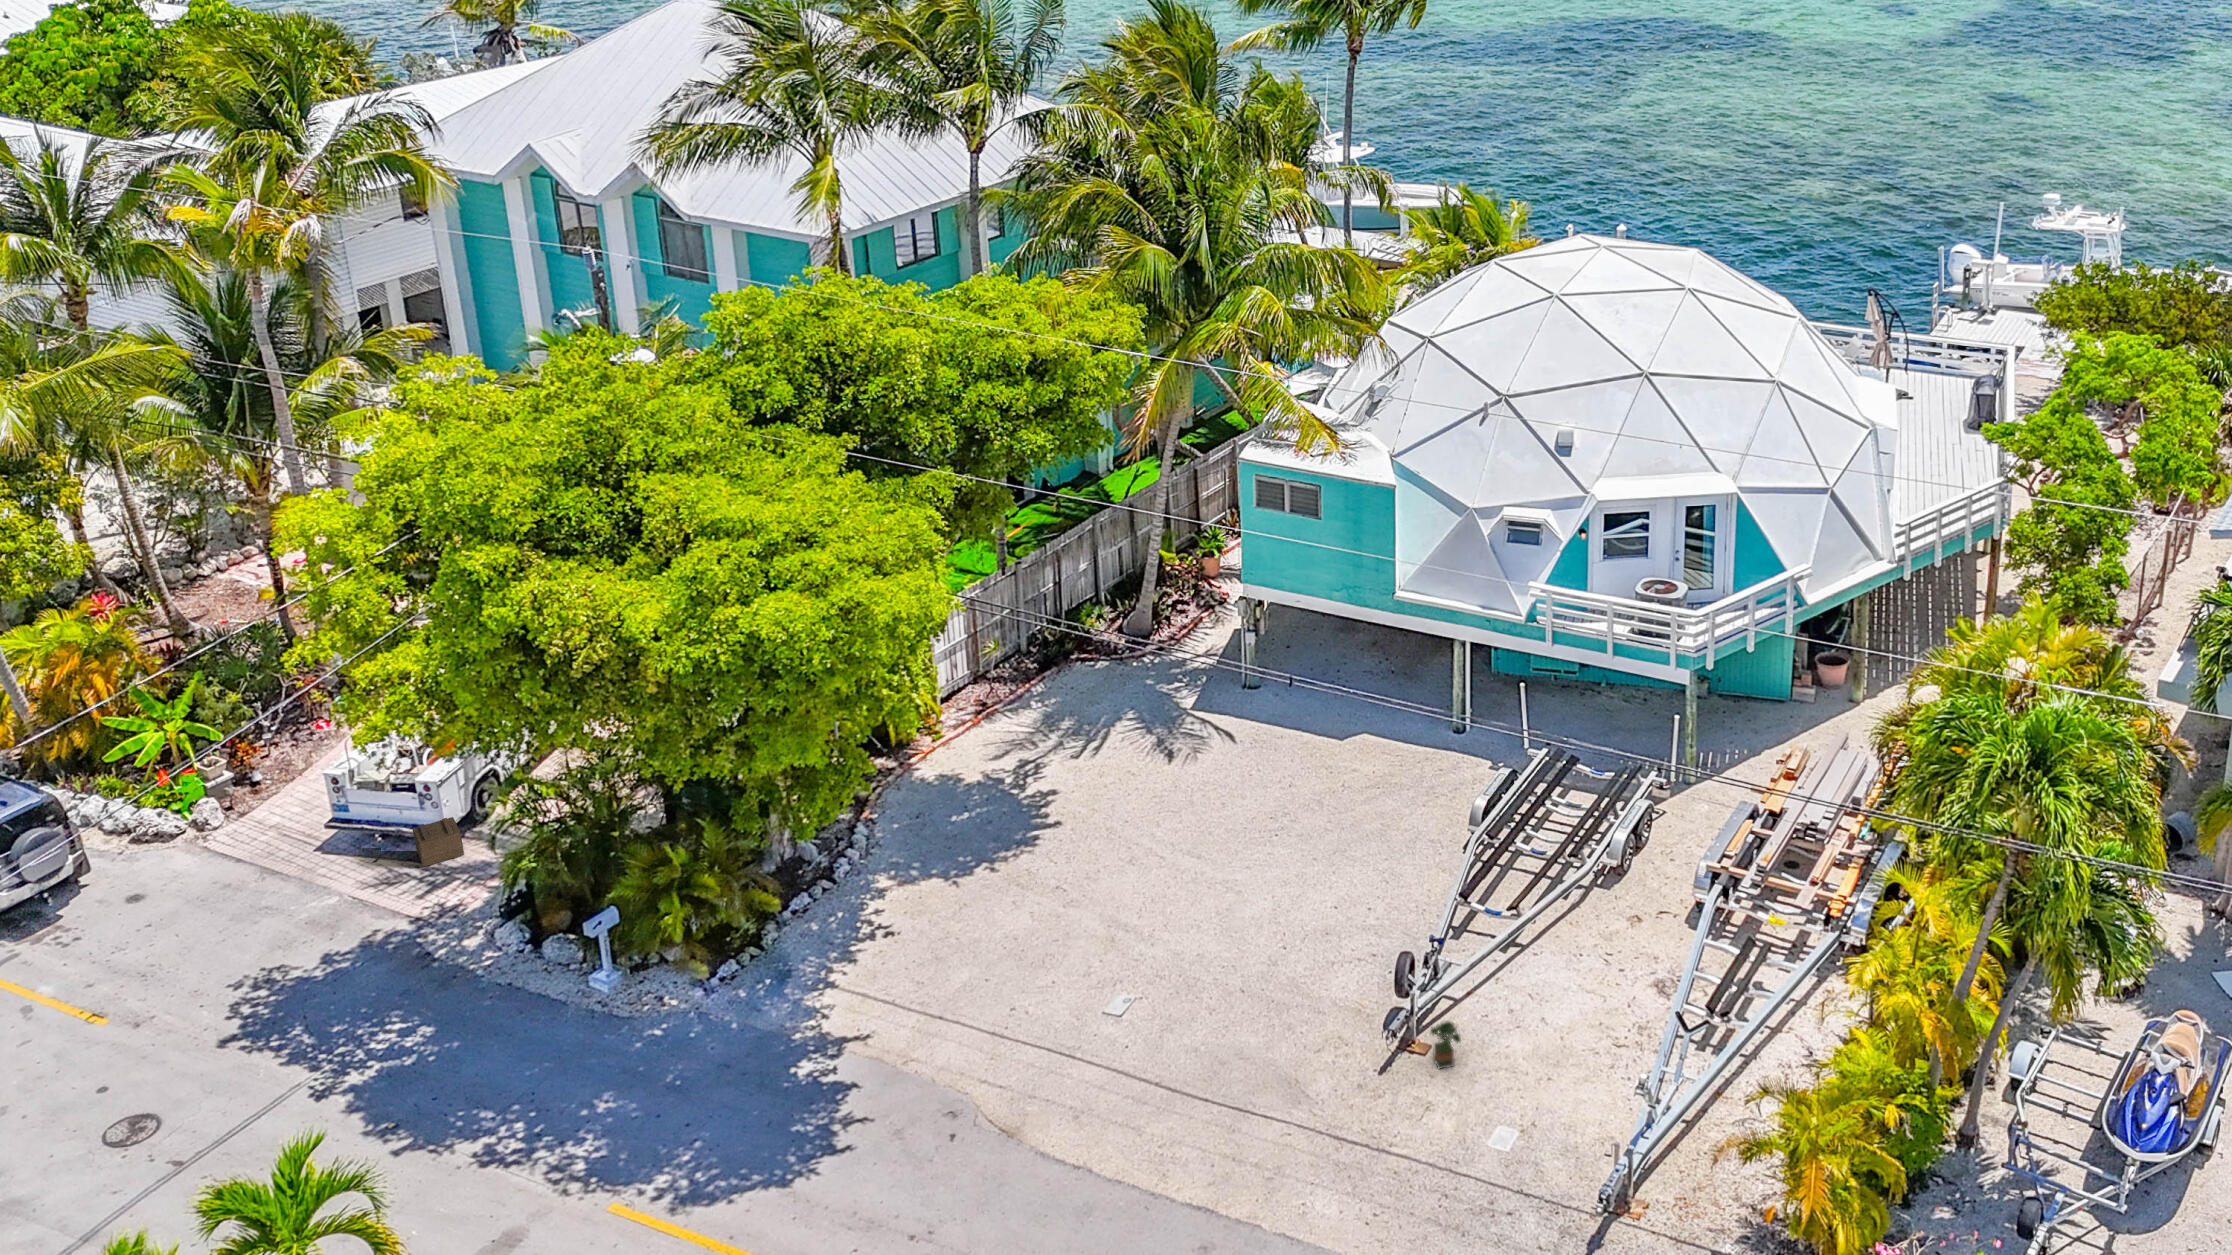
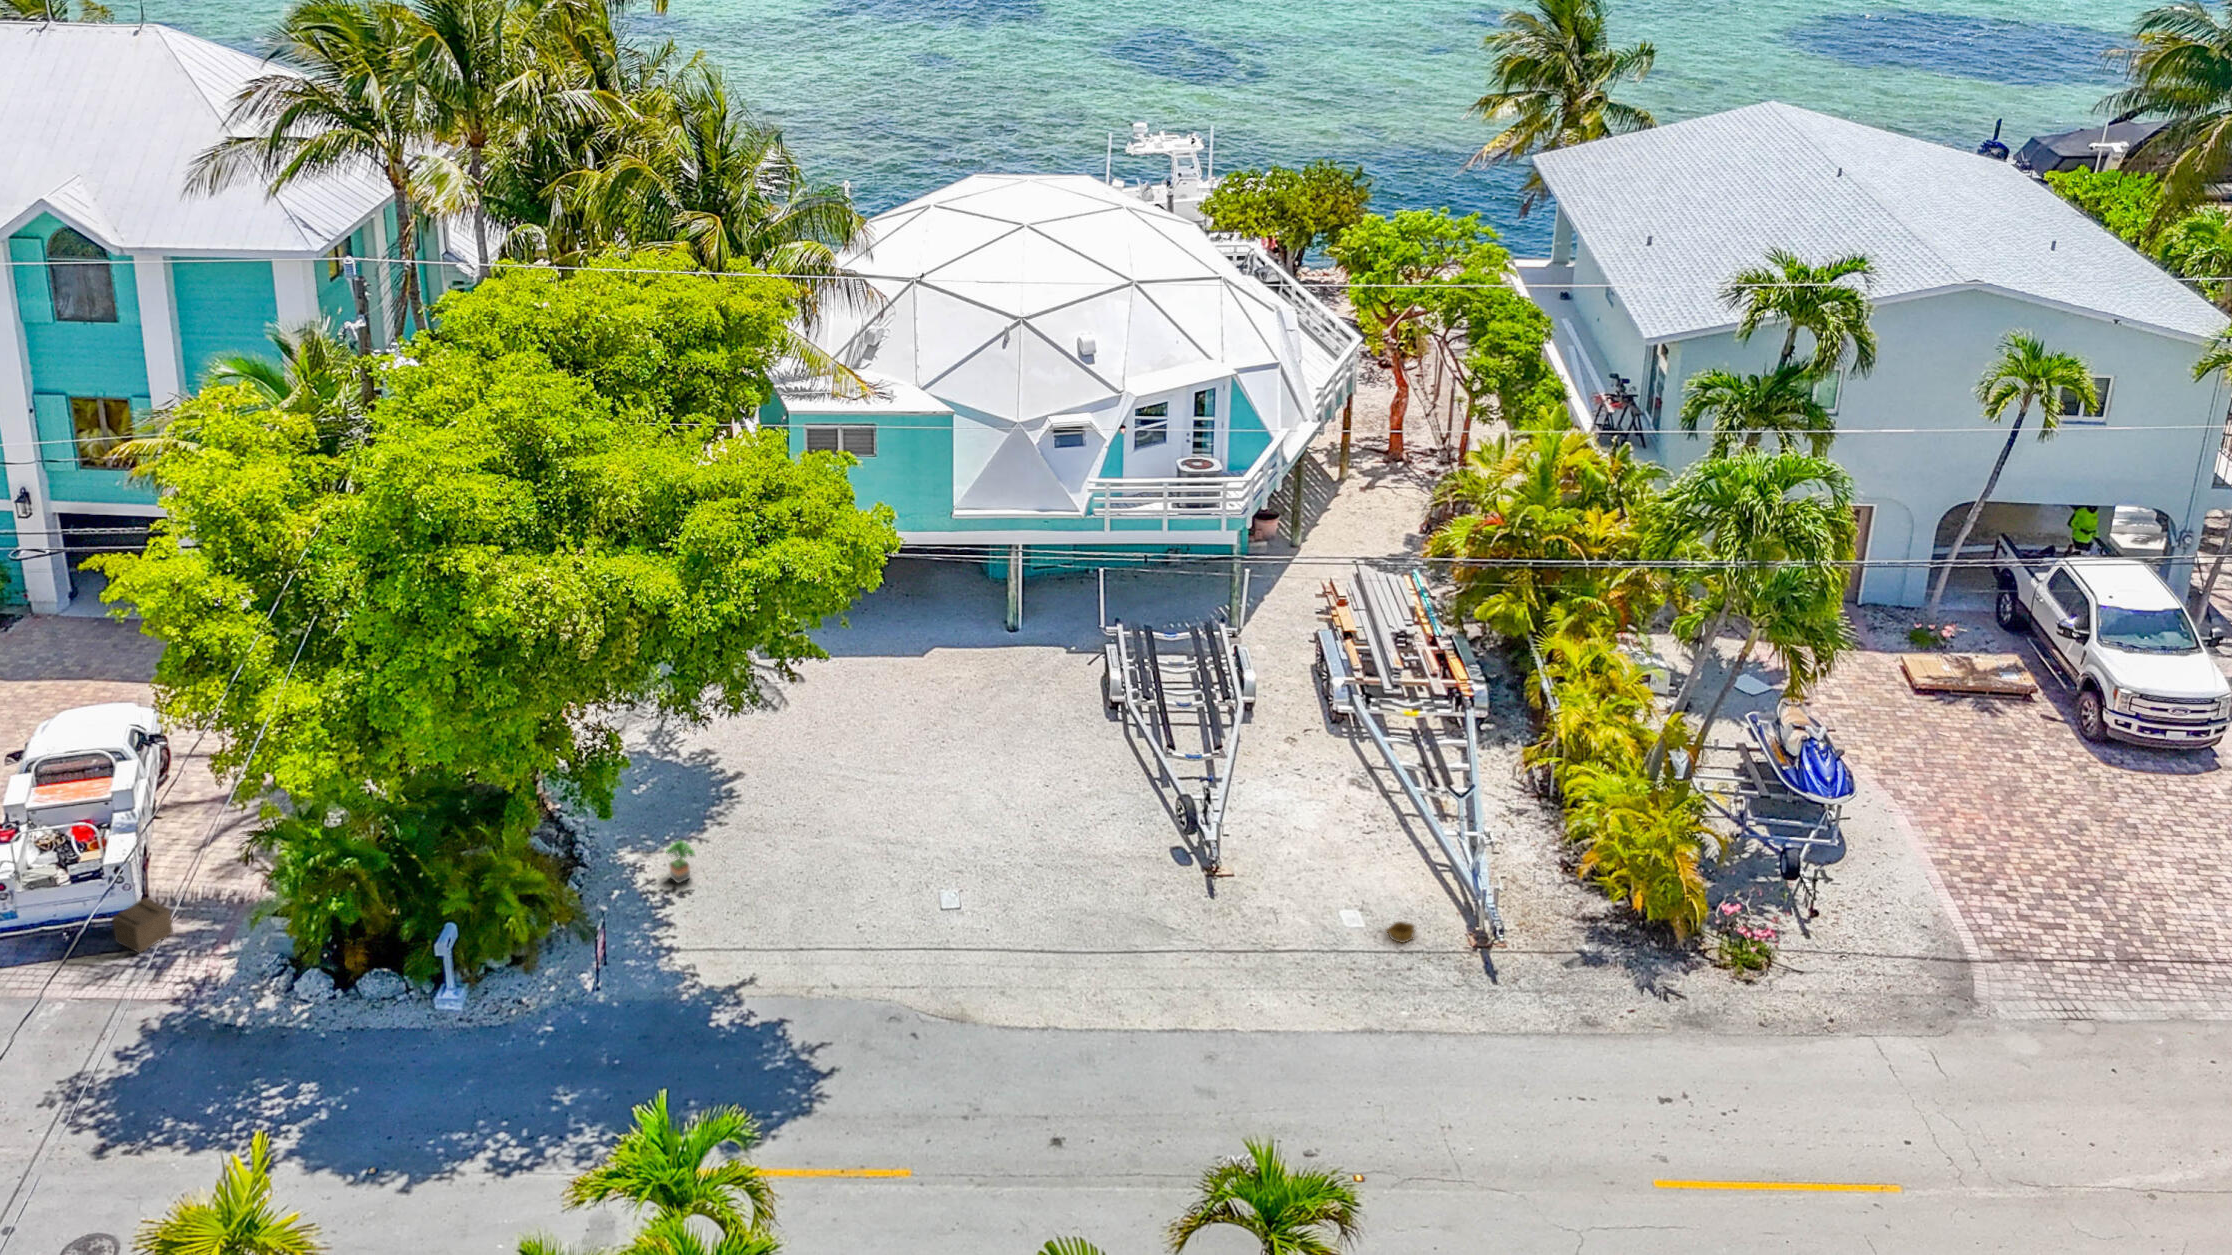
potted tree: present [1431,1022,1461,1069] -> present [666,841,694,883]
cardboard box: none [1509,1156,1547,1183] -> present [1386,922,1415,943]

